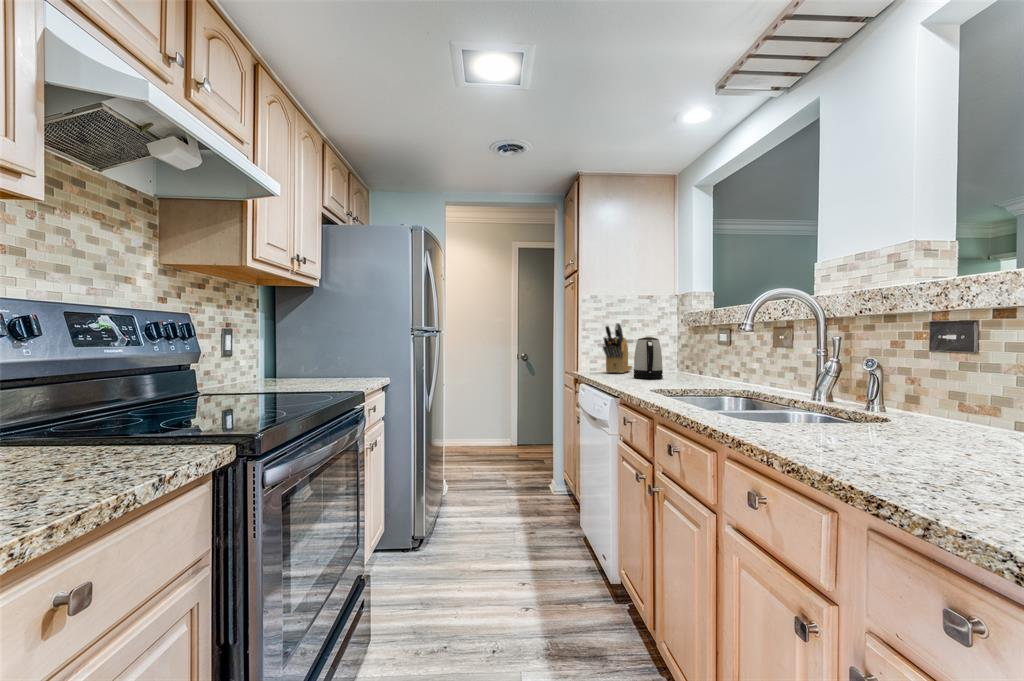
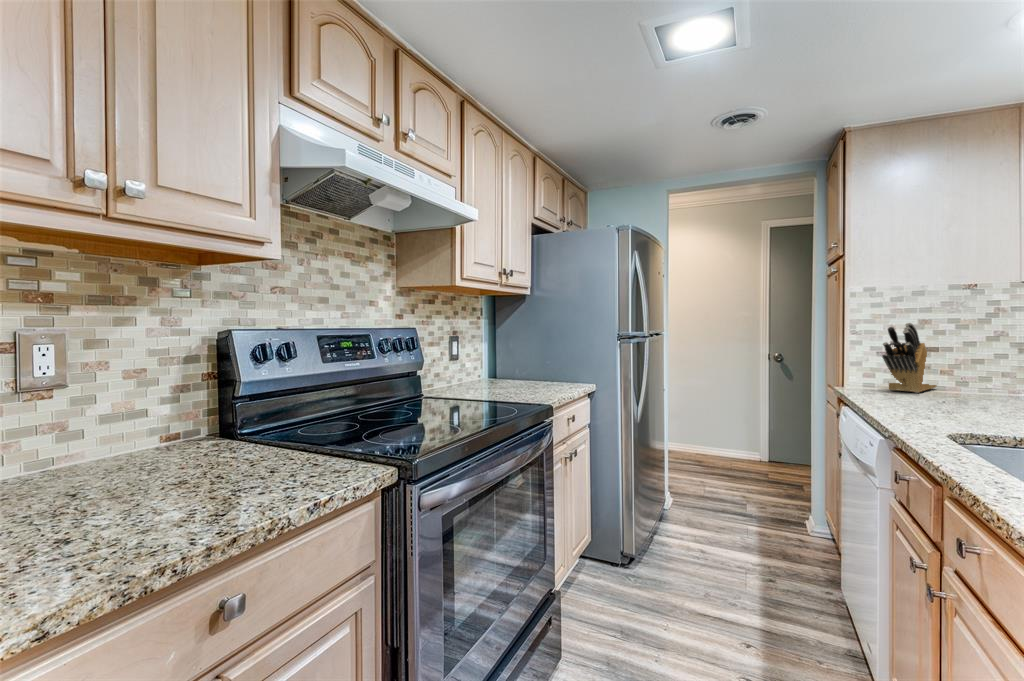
kettle: present [634,337,663,379] -> none [934,346,991,408]

